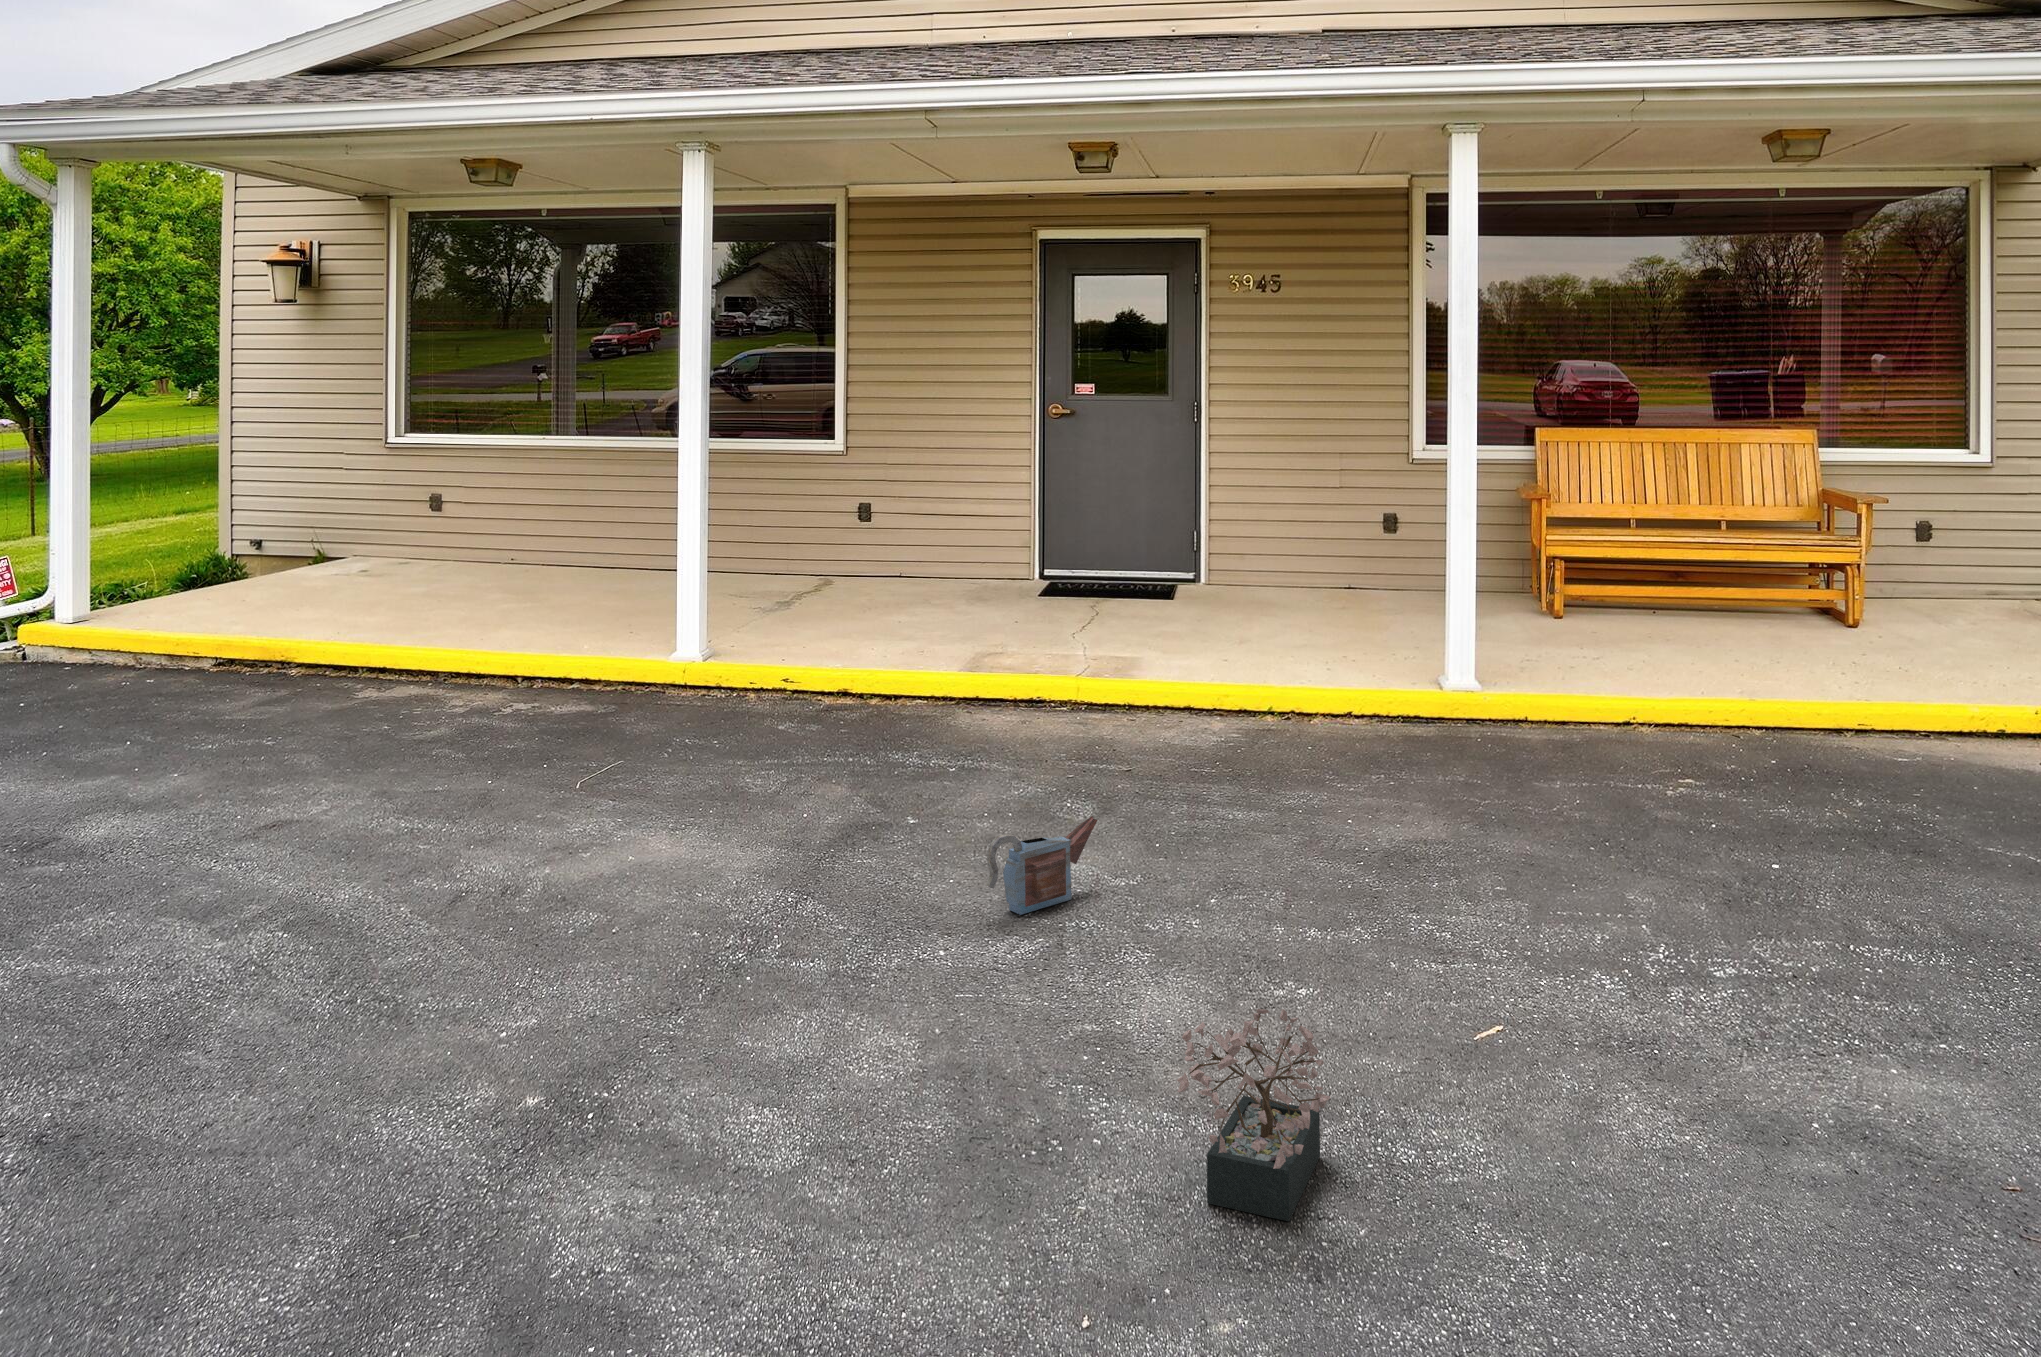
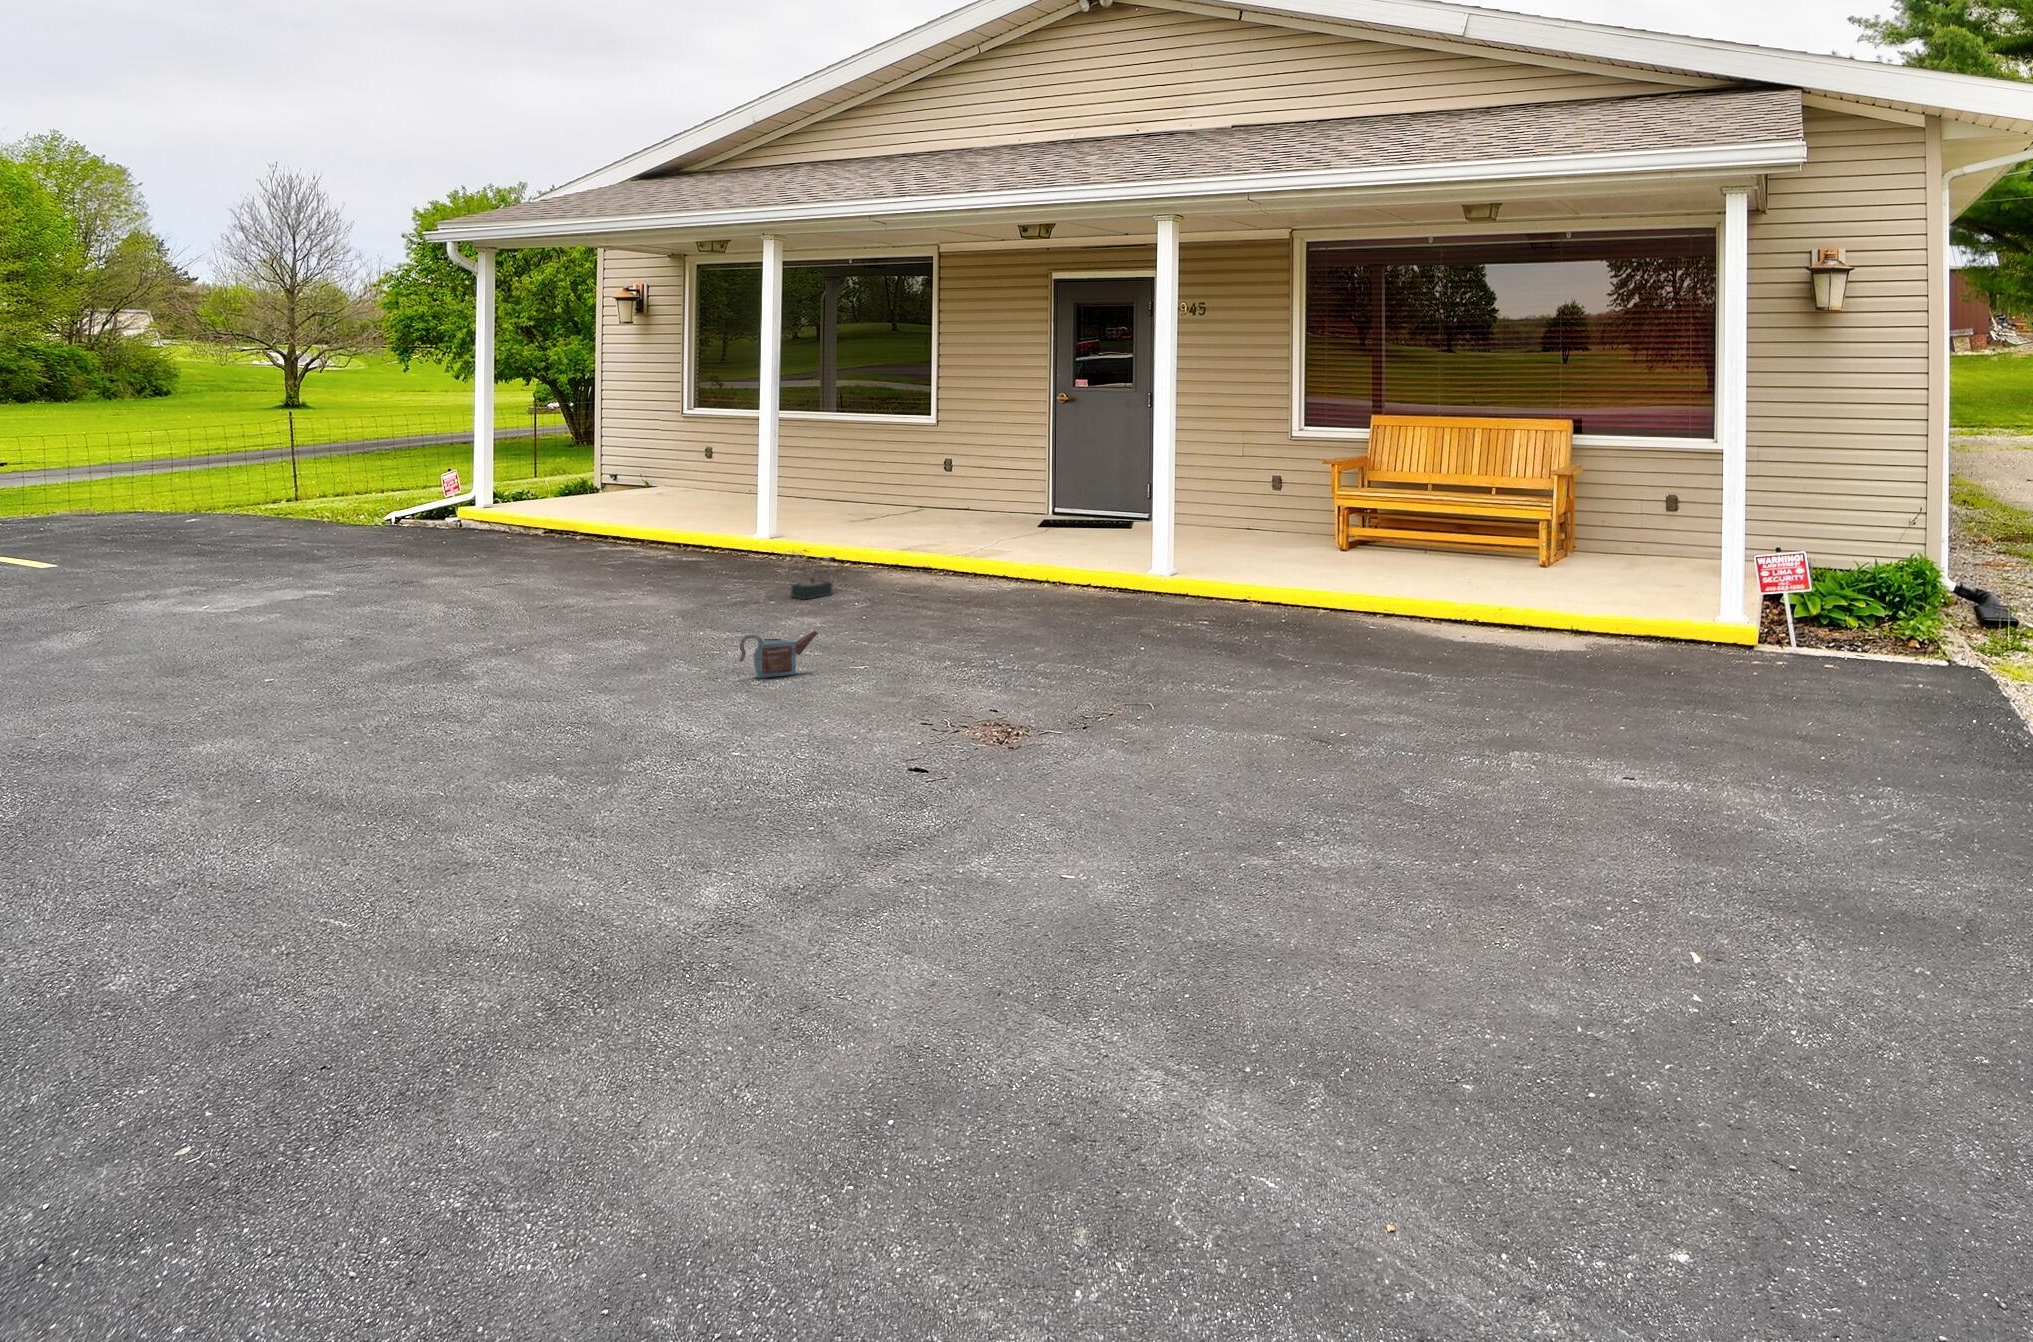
decorative plant: present [1177,1009,1330,1221] -> present [782,551,834,599]

